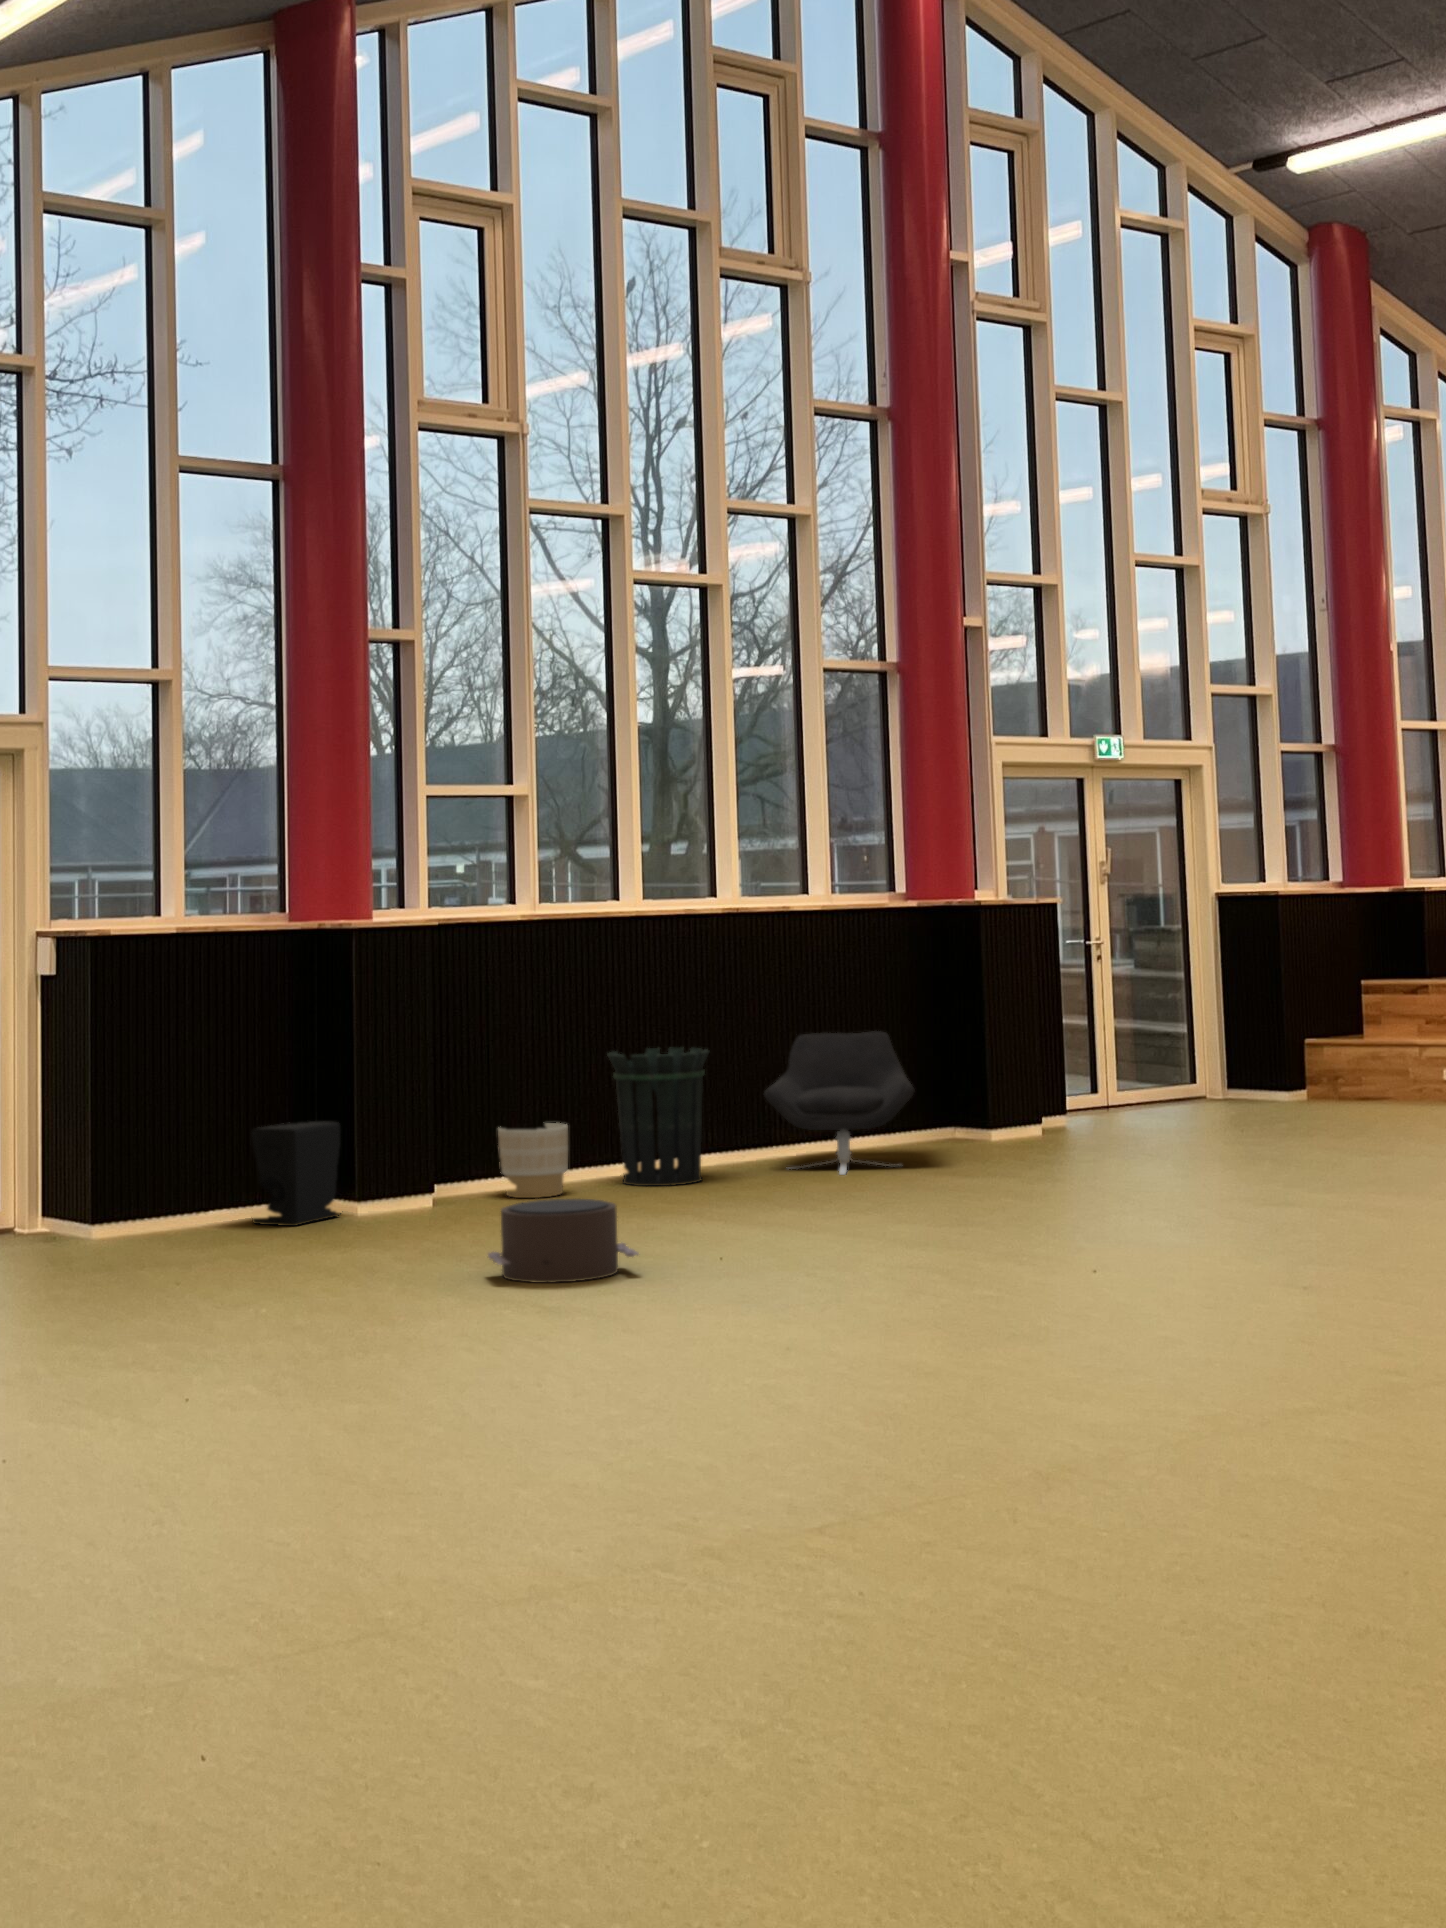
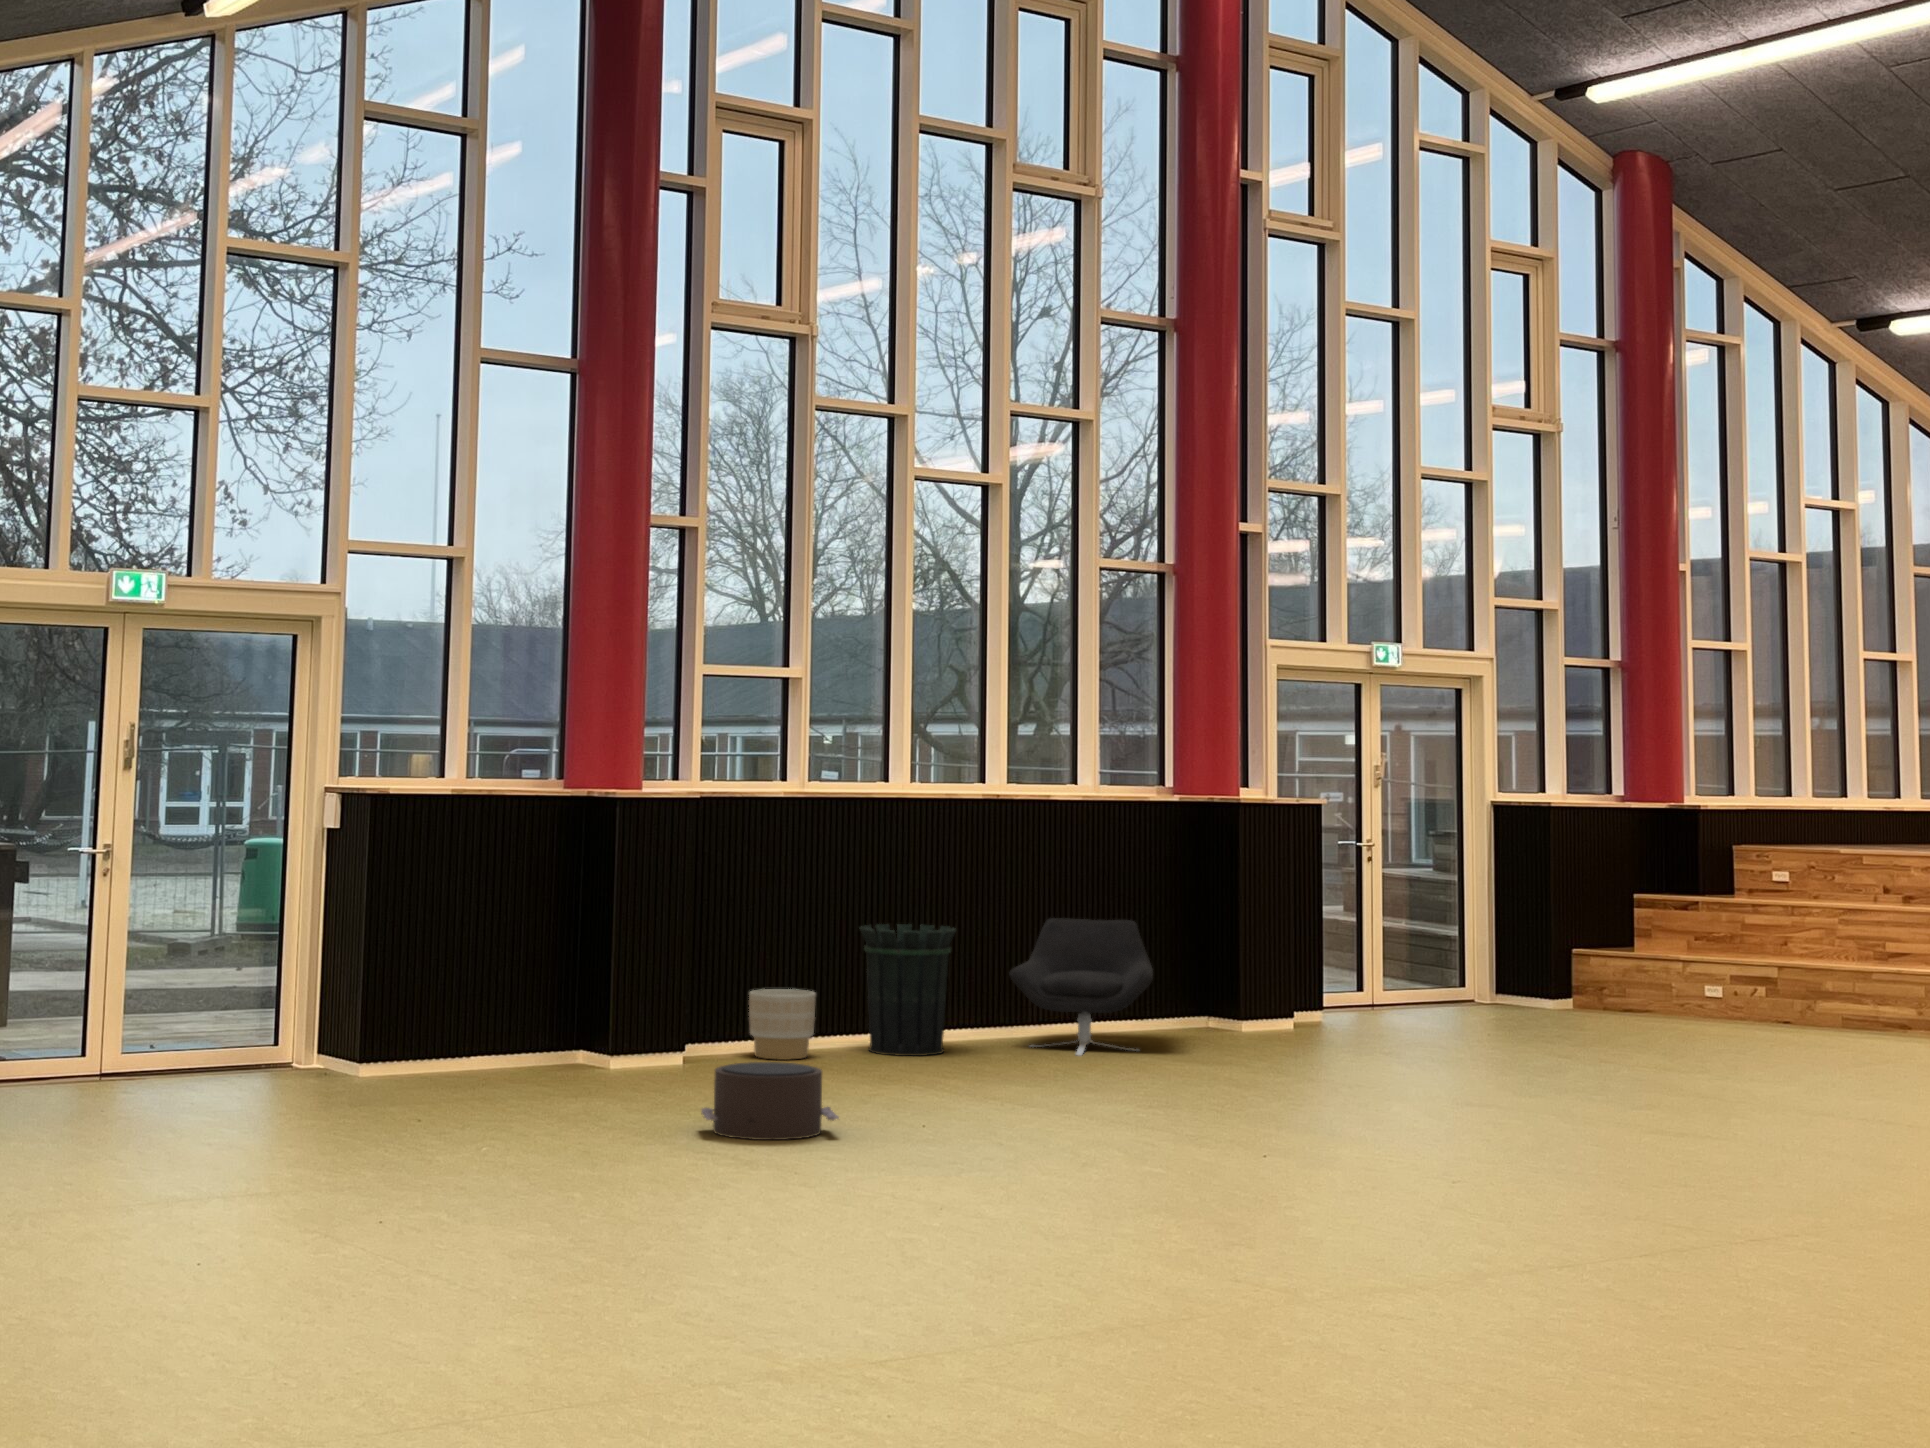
speaker: present [251,1122,340,1226] -> none [510,974,597,1072]

